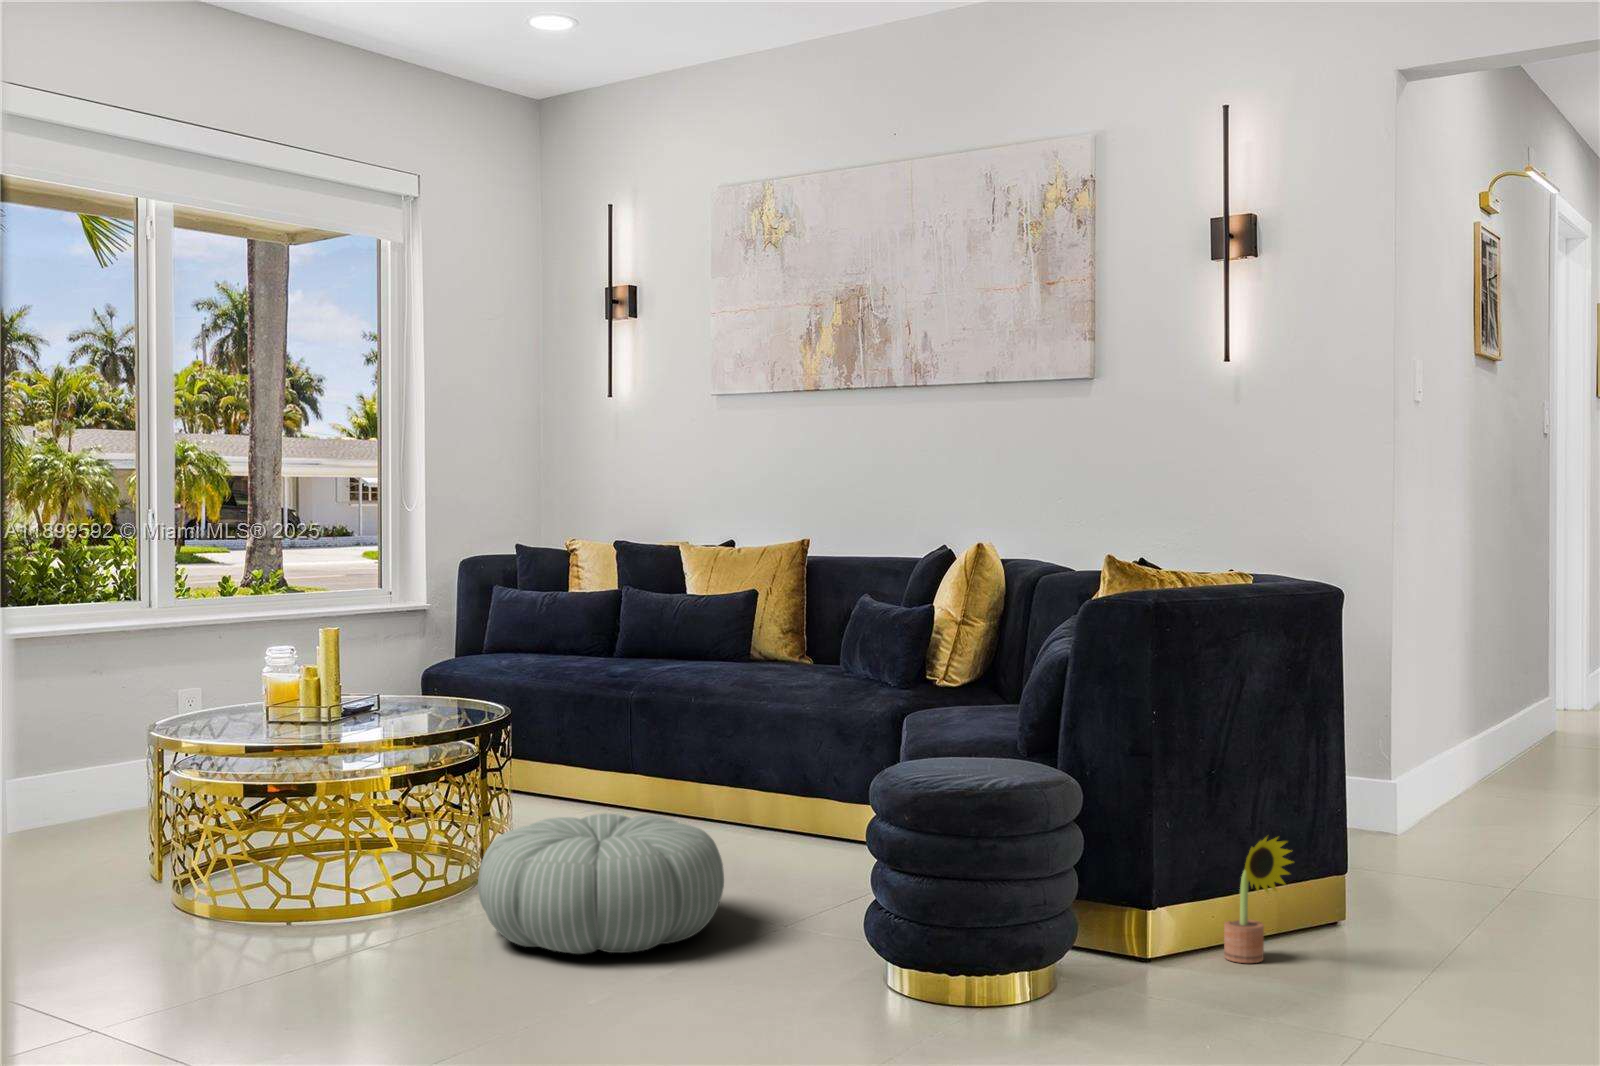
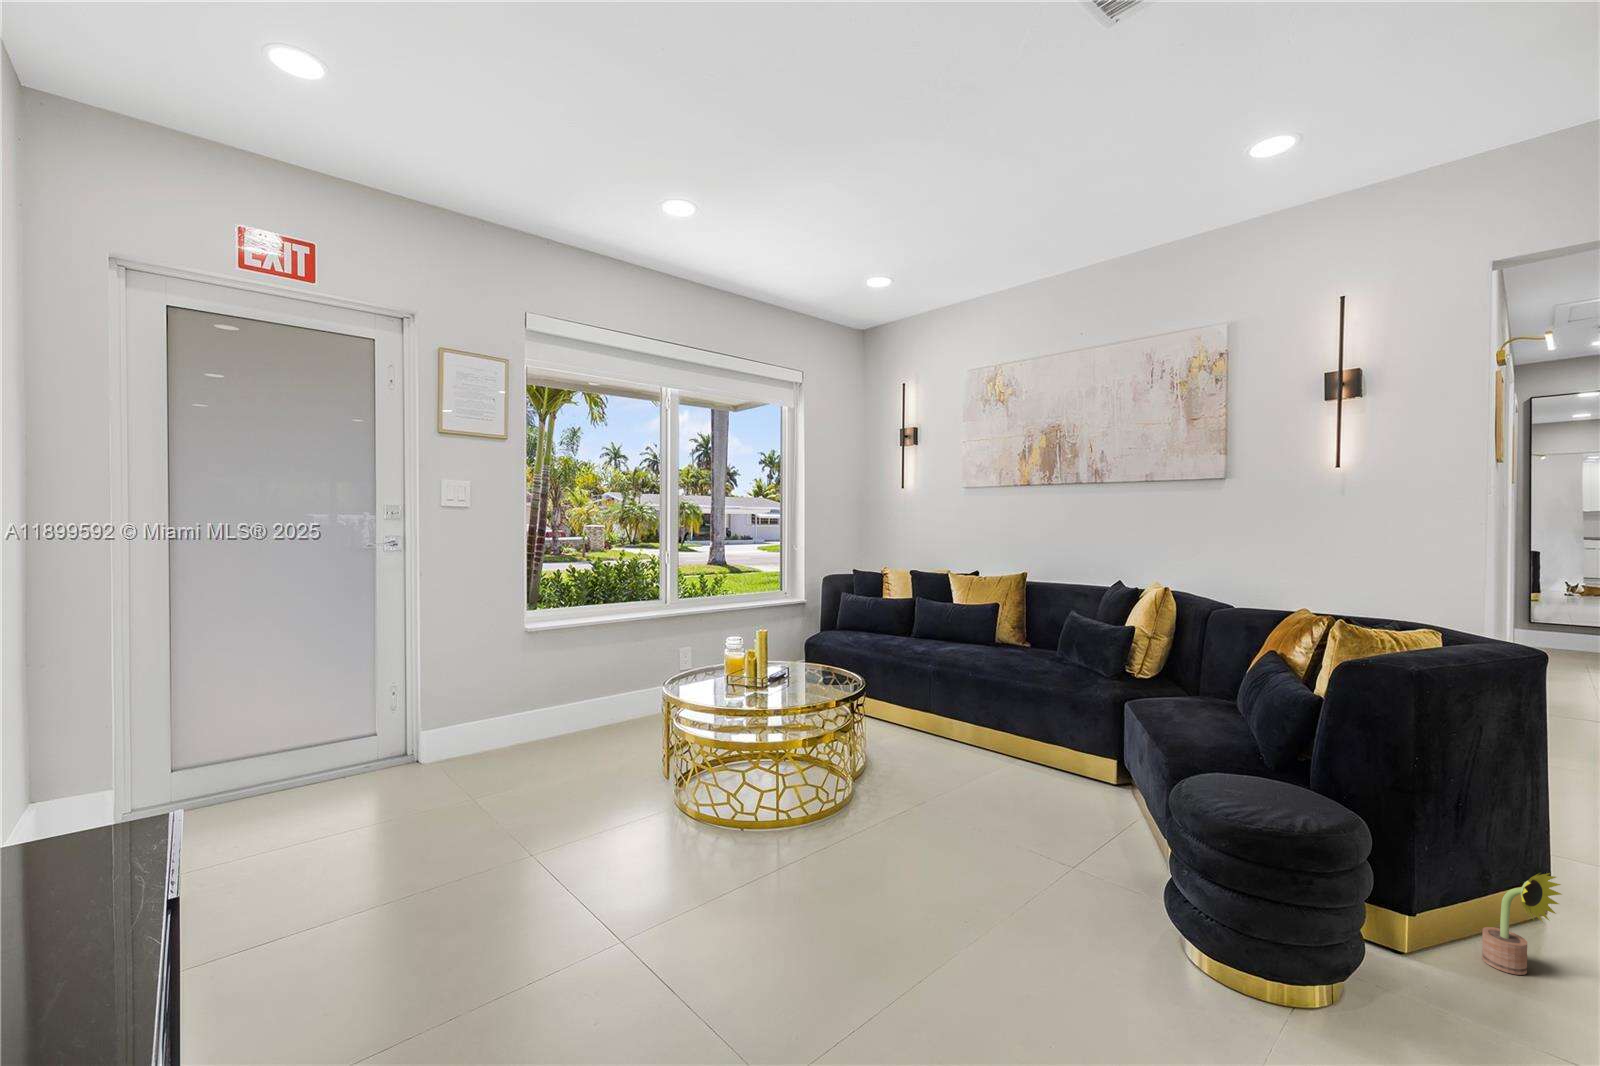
pouf: present [478,813,724,954] -> none [866,777,1041,902]

